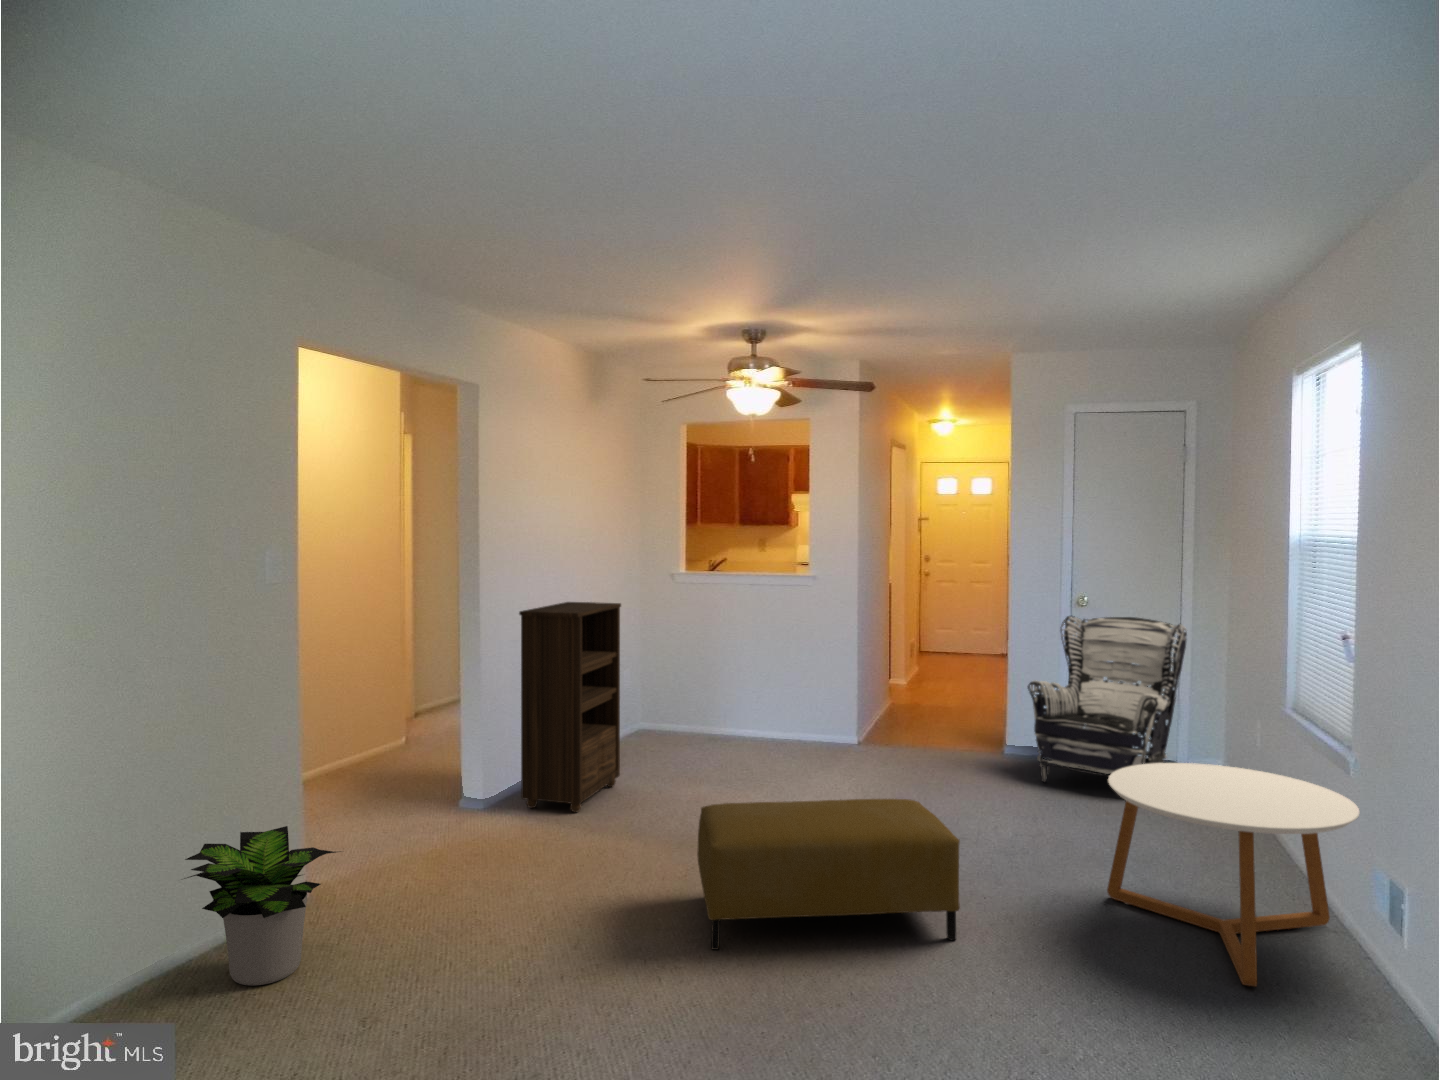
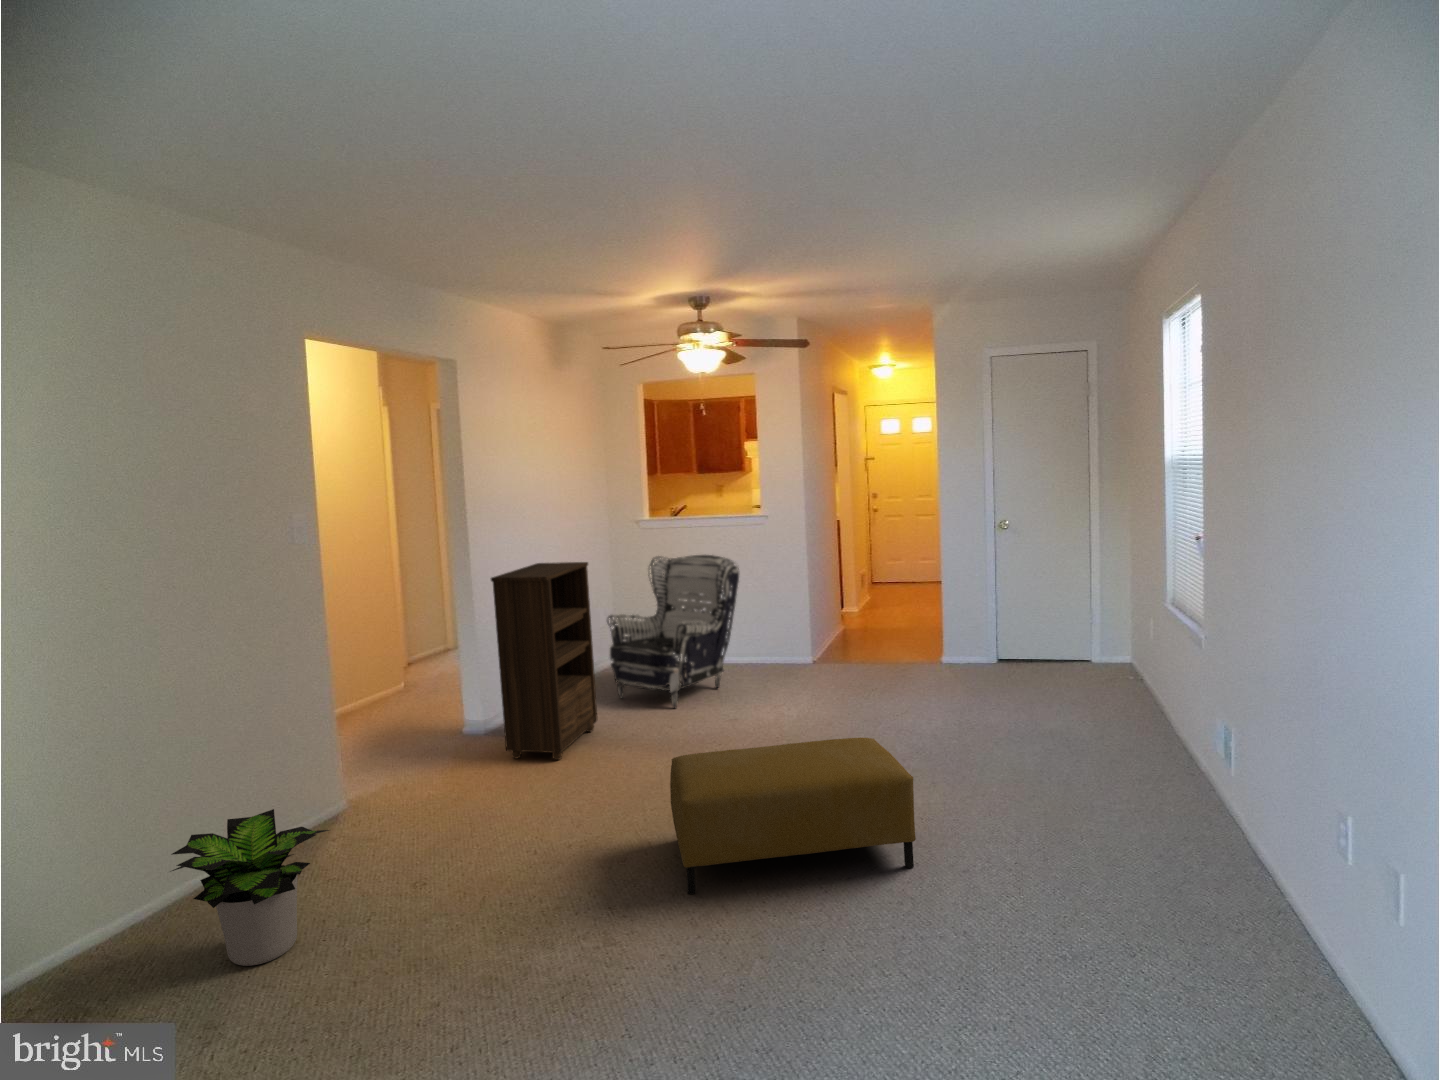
armchair: present [1028,616,1187,783] -> present [607,555,739,708]
coffee table: present [1107,763,1360,986] -> none [1047,687,1277,895]

